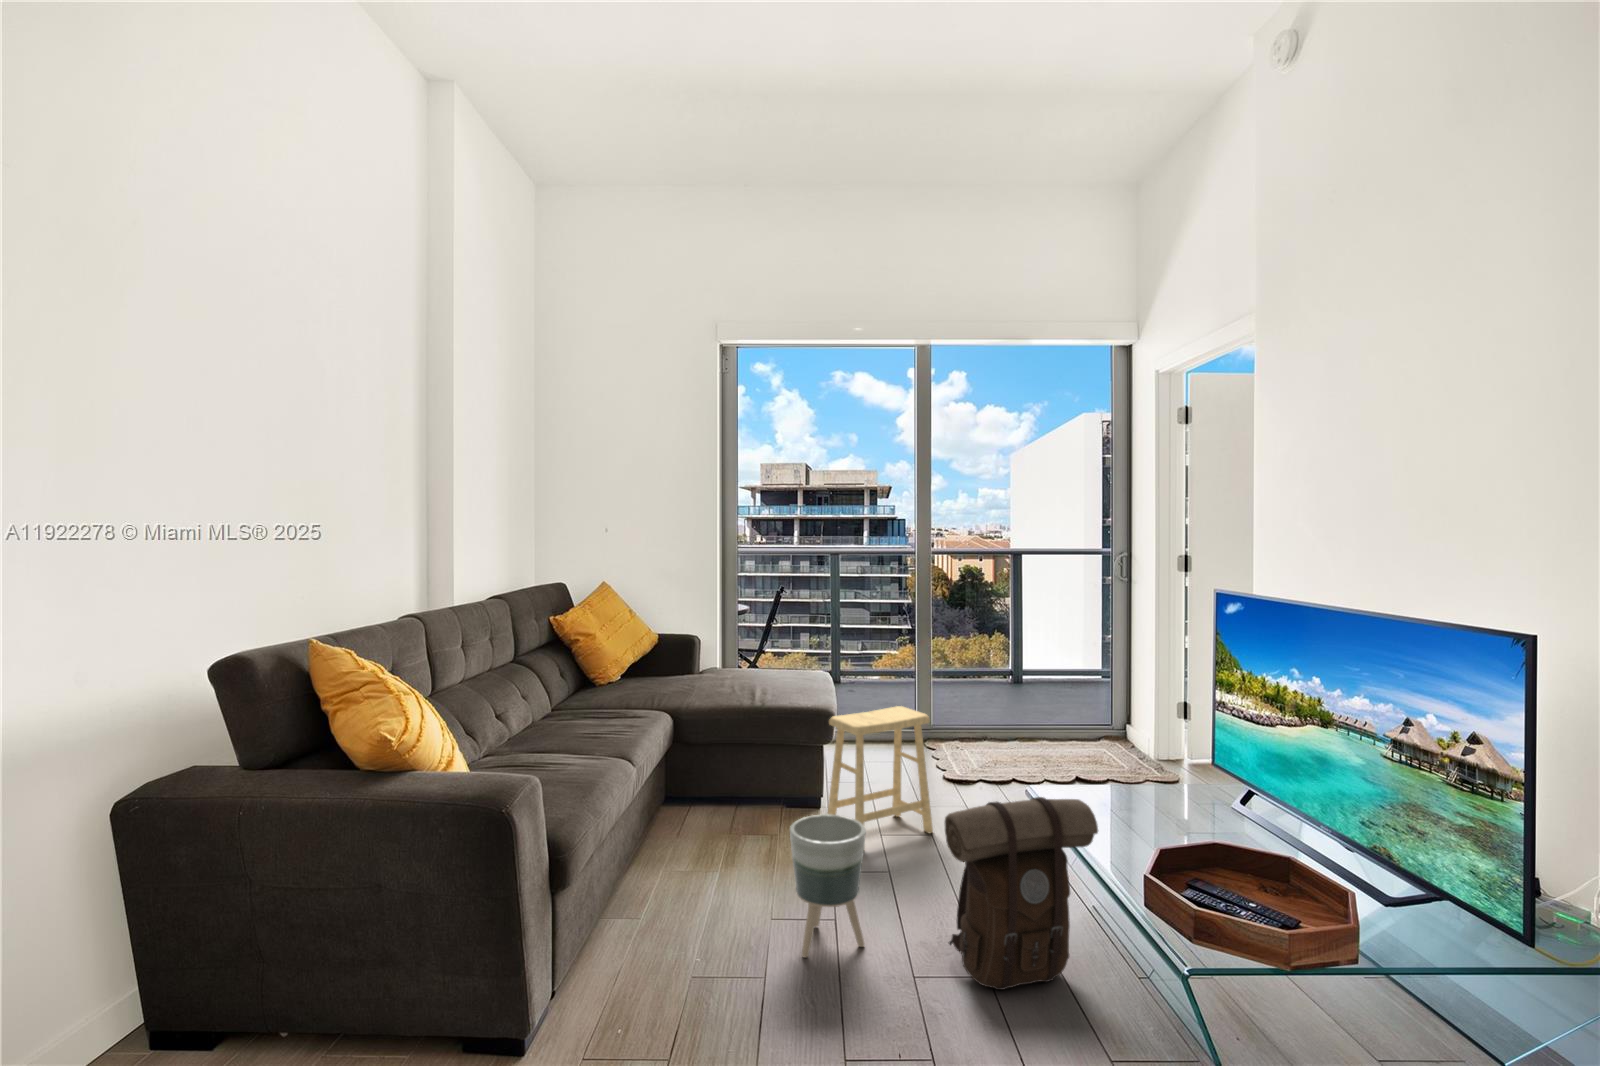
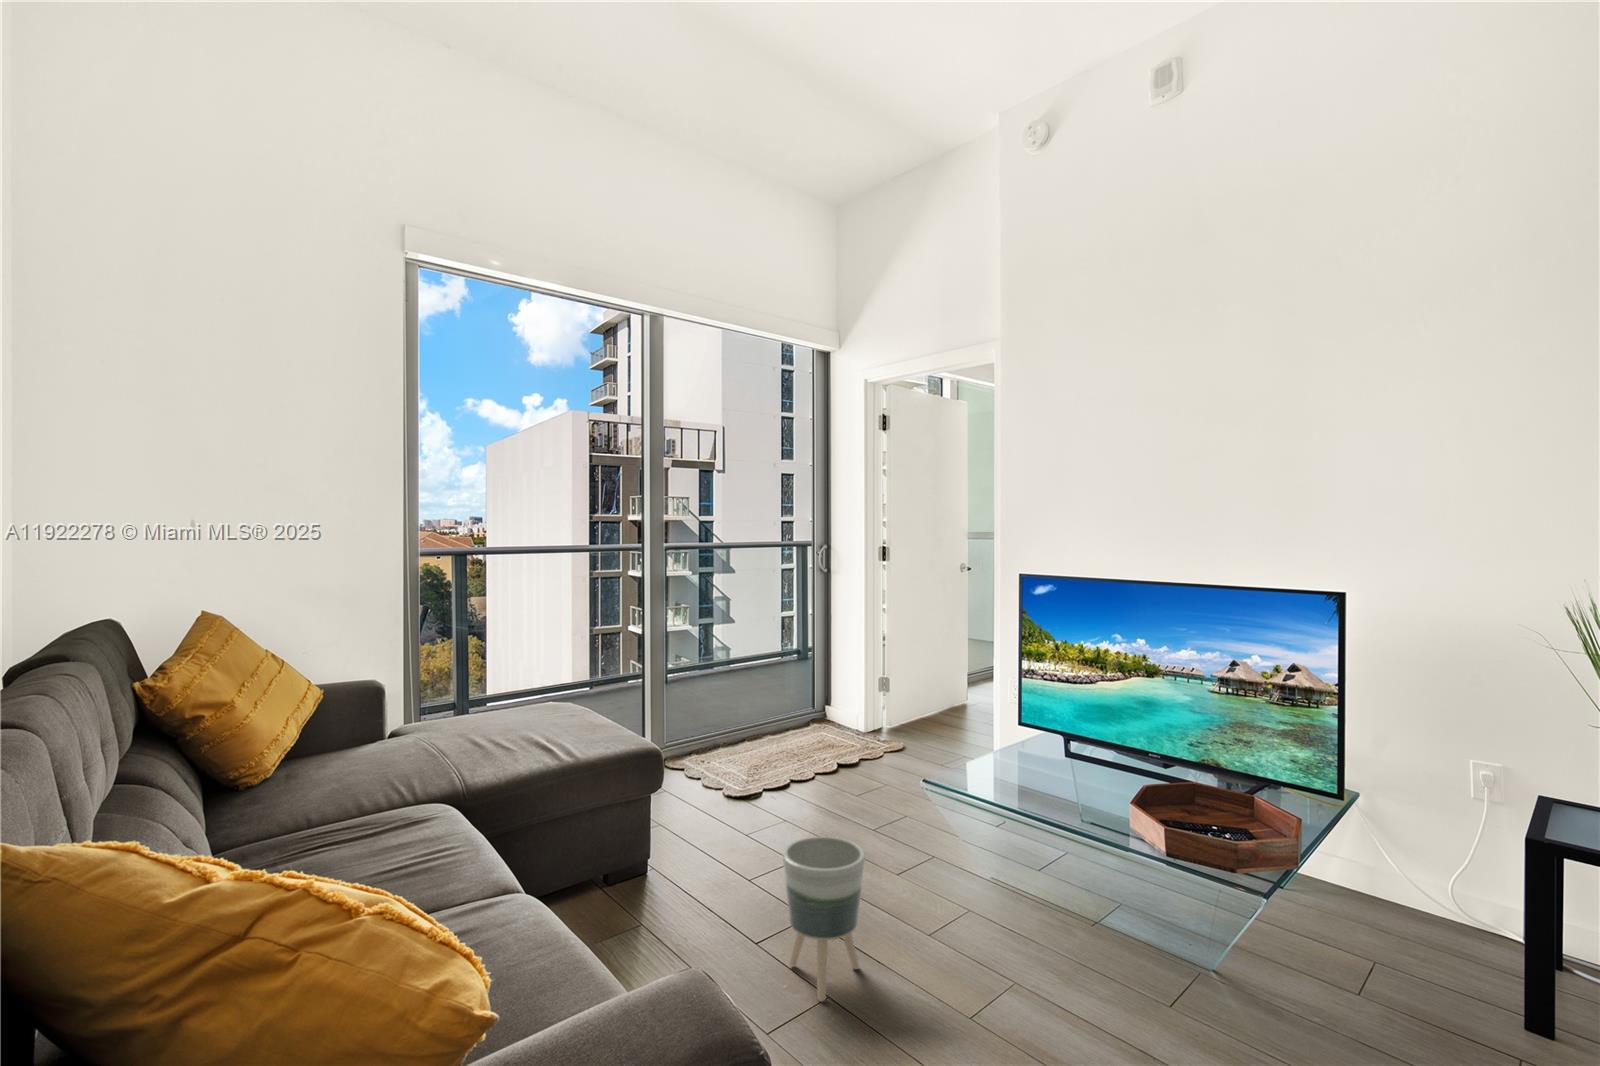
footstool: present [827,706,933,833] -> none [678,716,778,878]
backpack: present [944,797,1098,990] -> none [925,768,1054,962]

